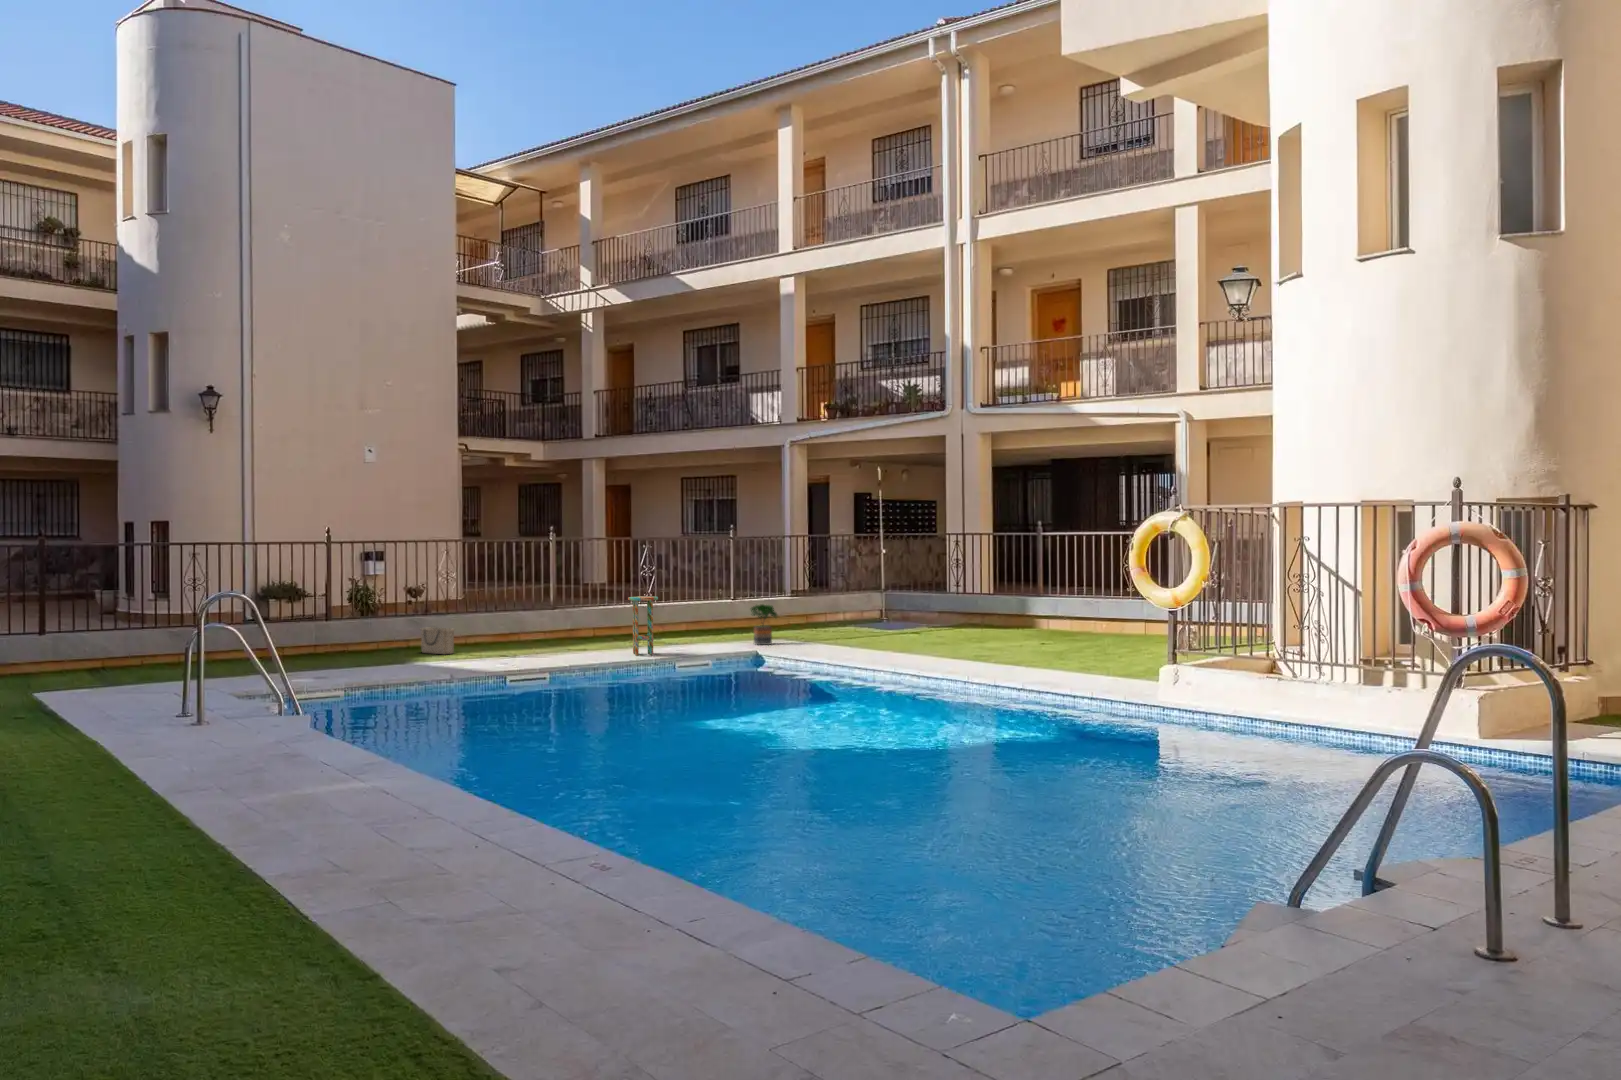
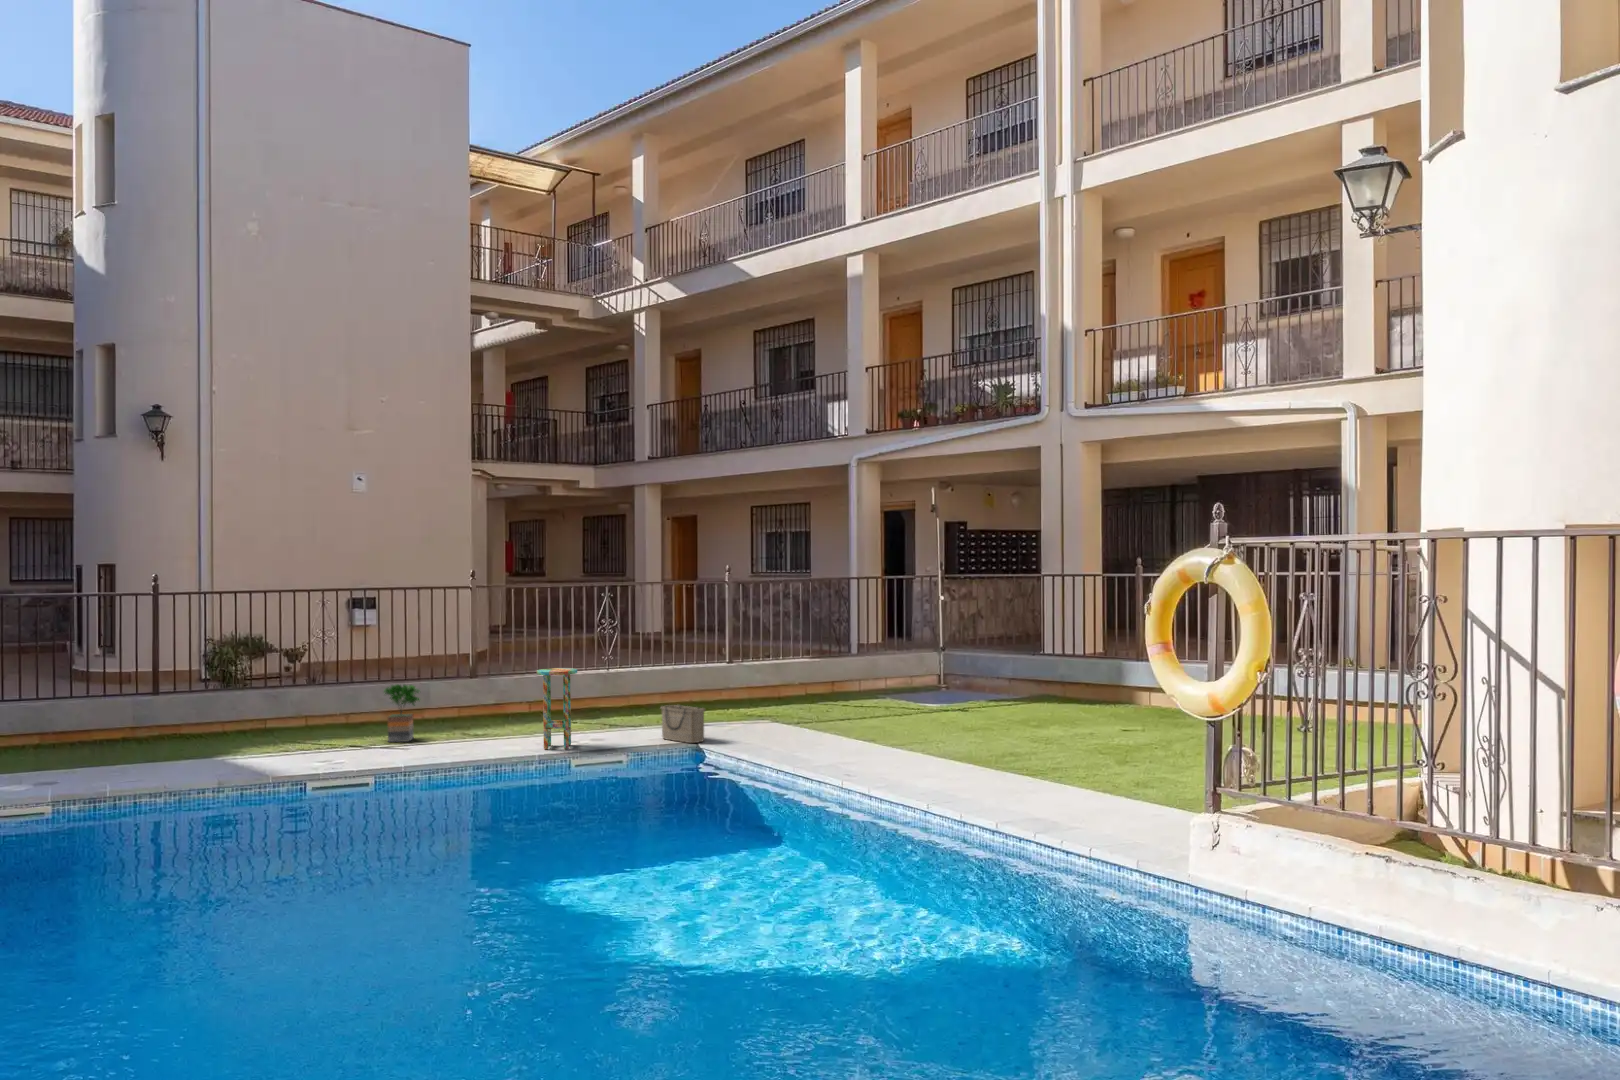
potted tree: present [751,604,777,645] -> present [384,685,420,742]
basket: present [421,628,454,654] -> present [661,705,705,743]

